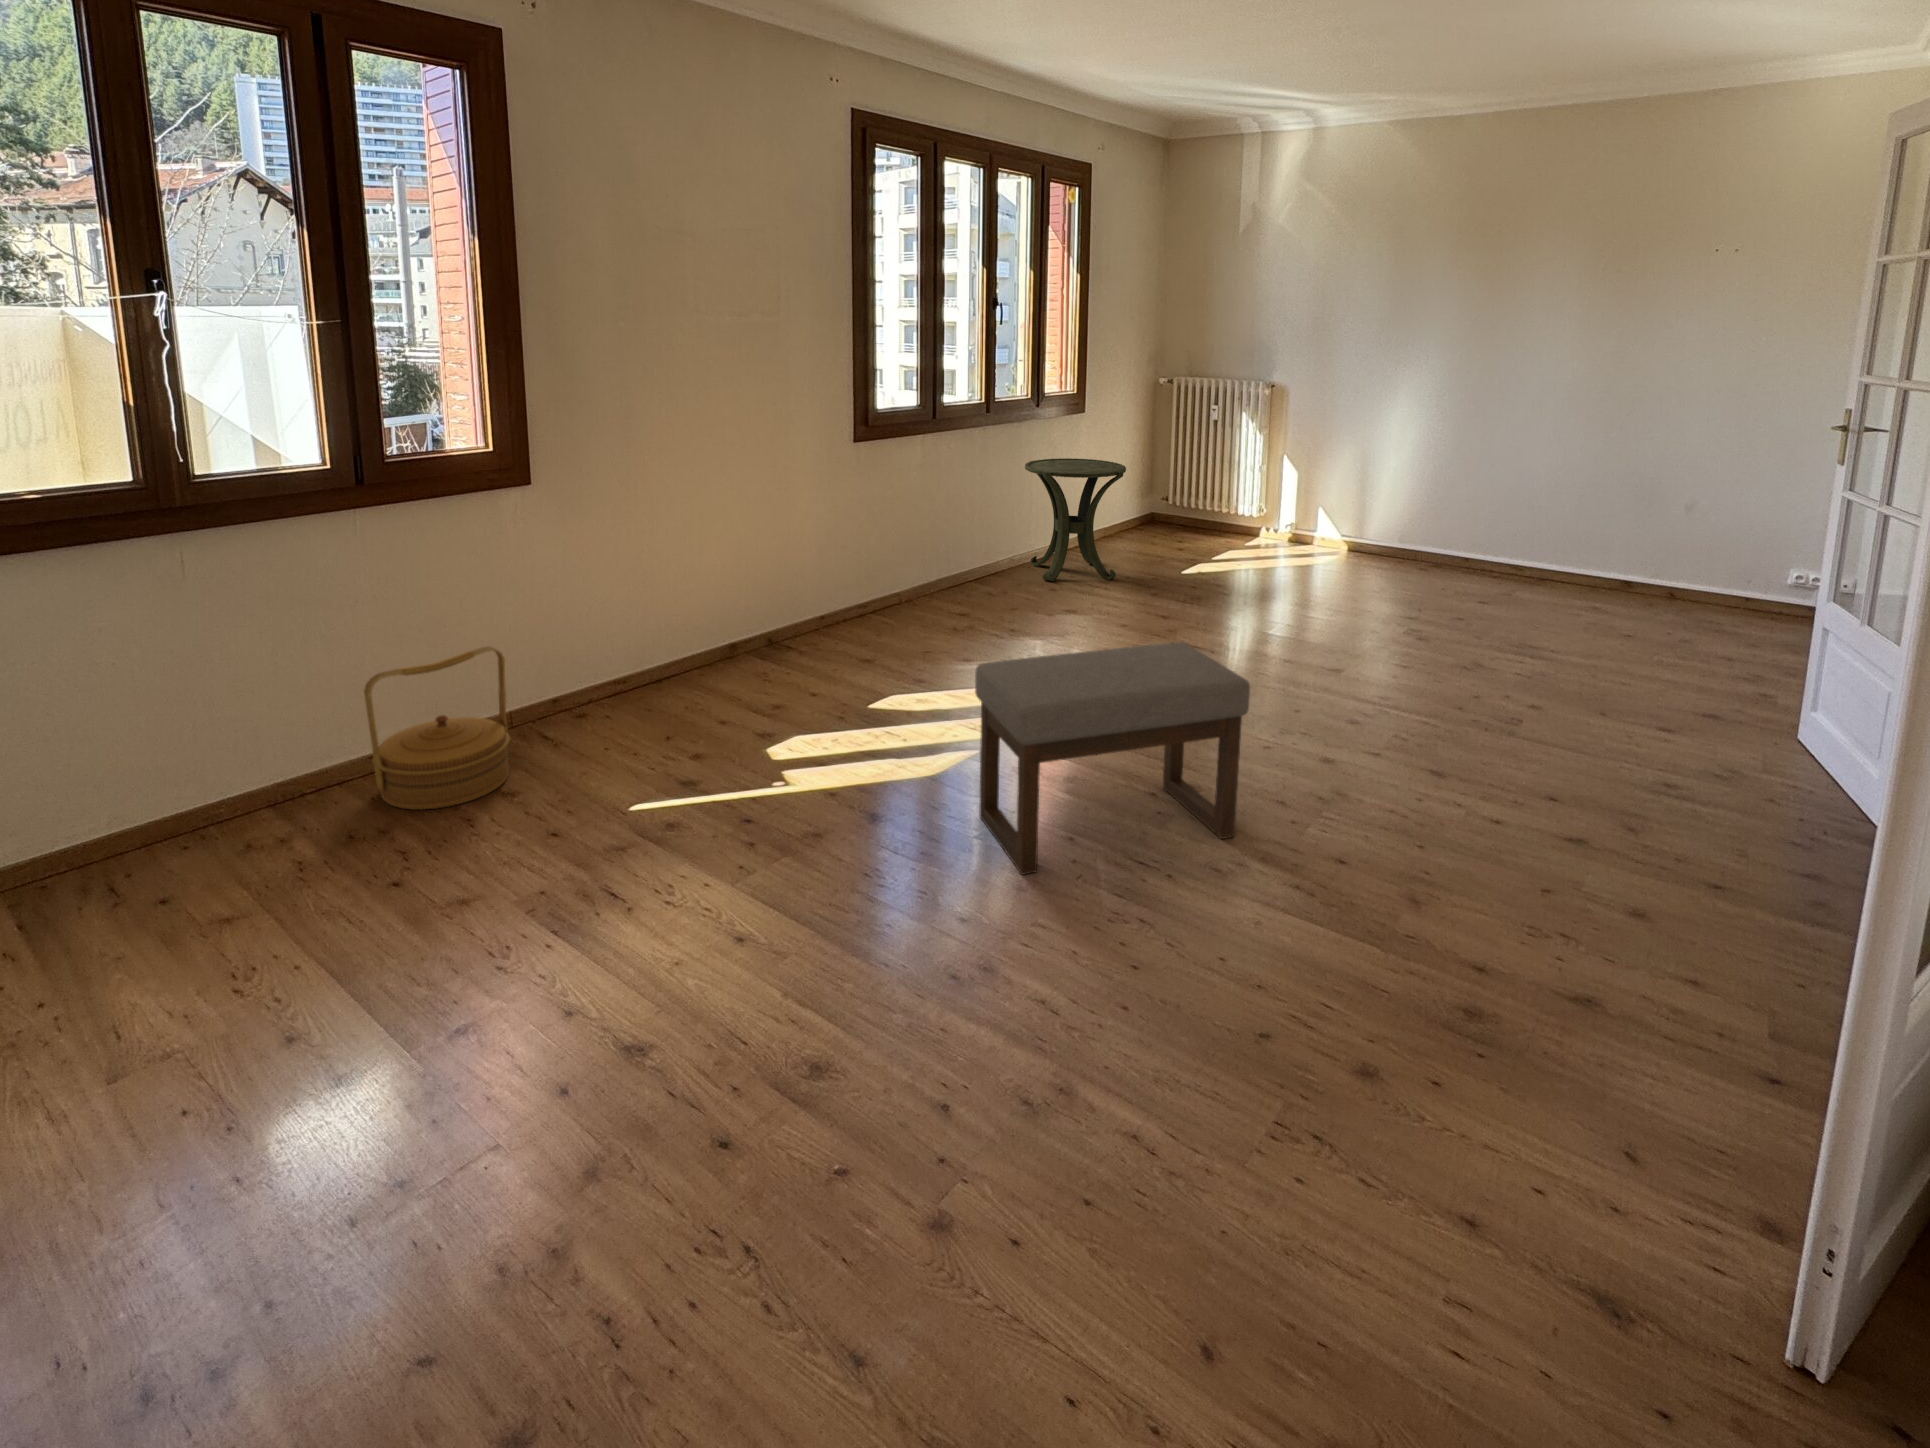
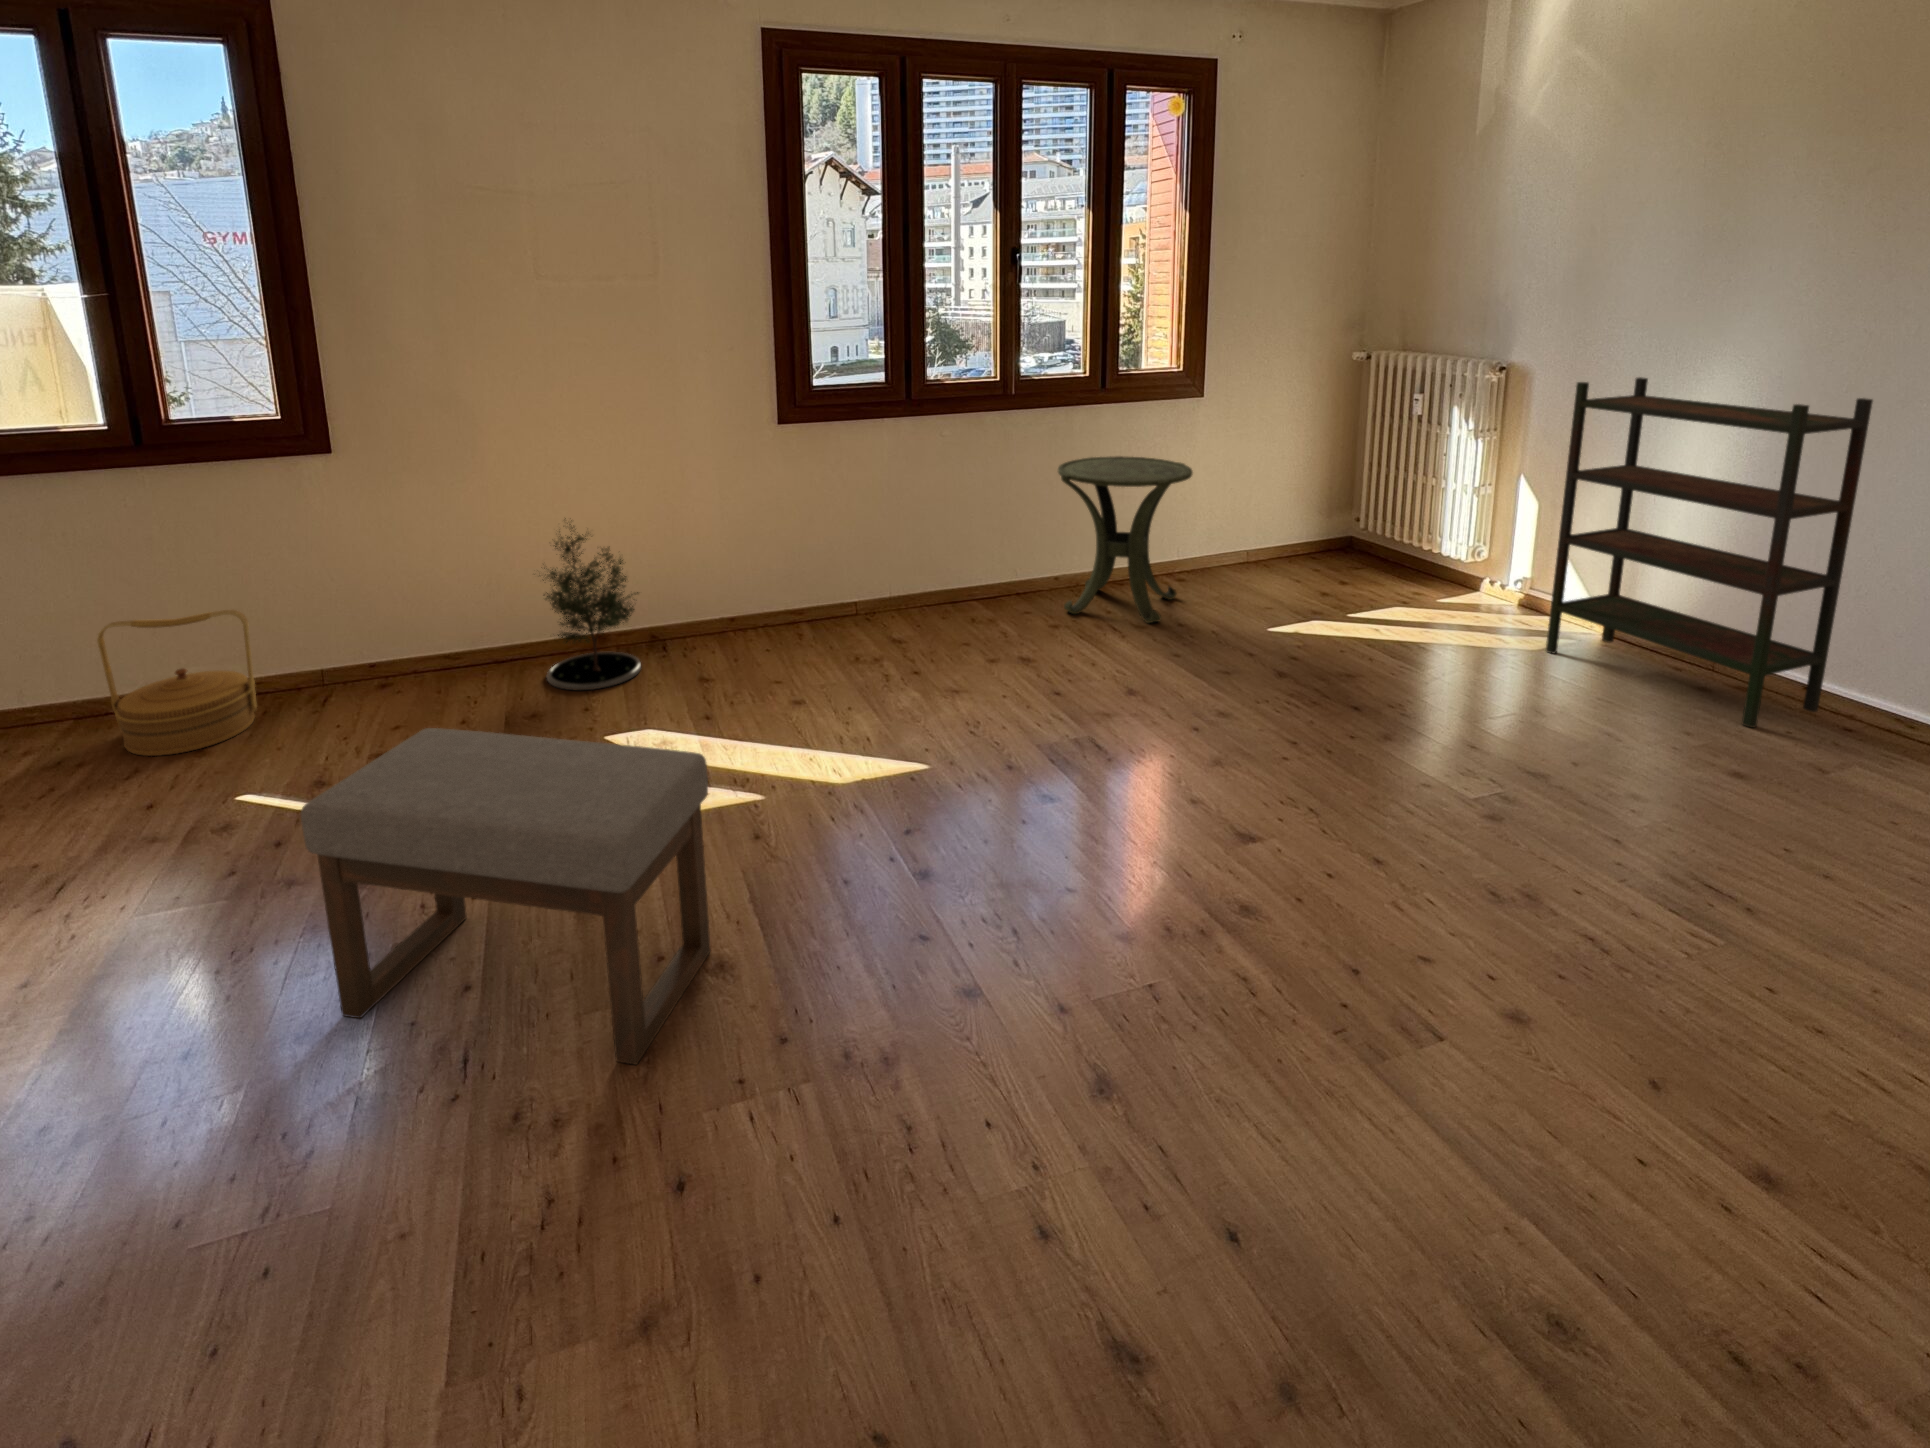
bookshelf: none [1336,389,1497,585] -> present [1546,377,1873,728]
potted tree: none [715,528,810,687] -> present [543,518,641,690]

